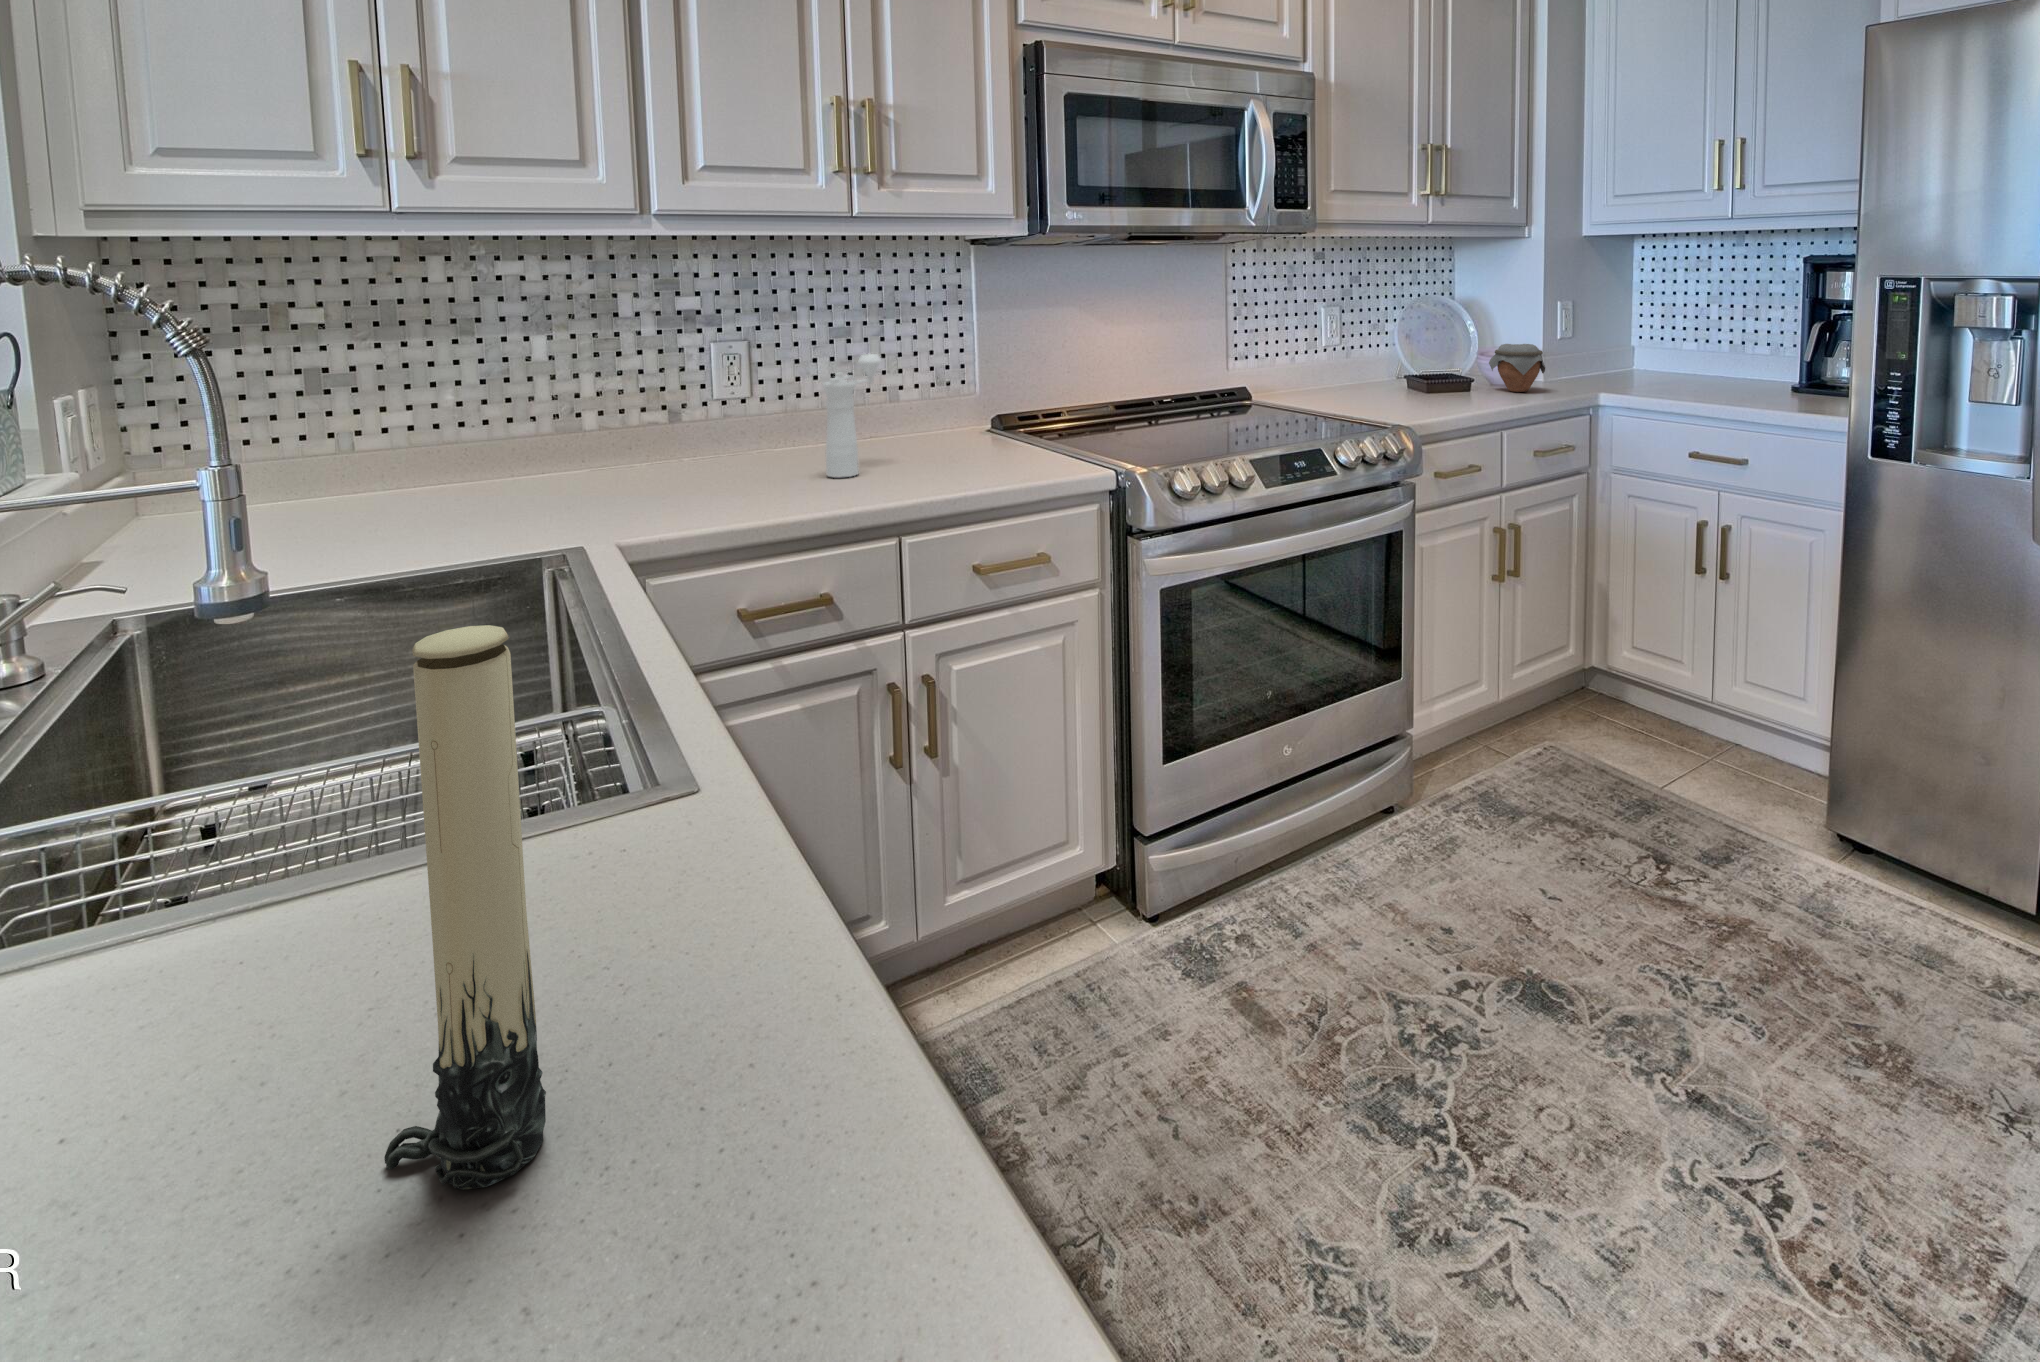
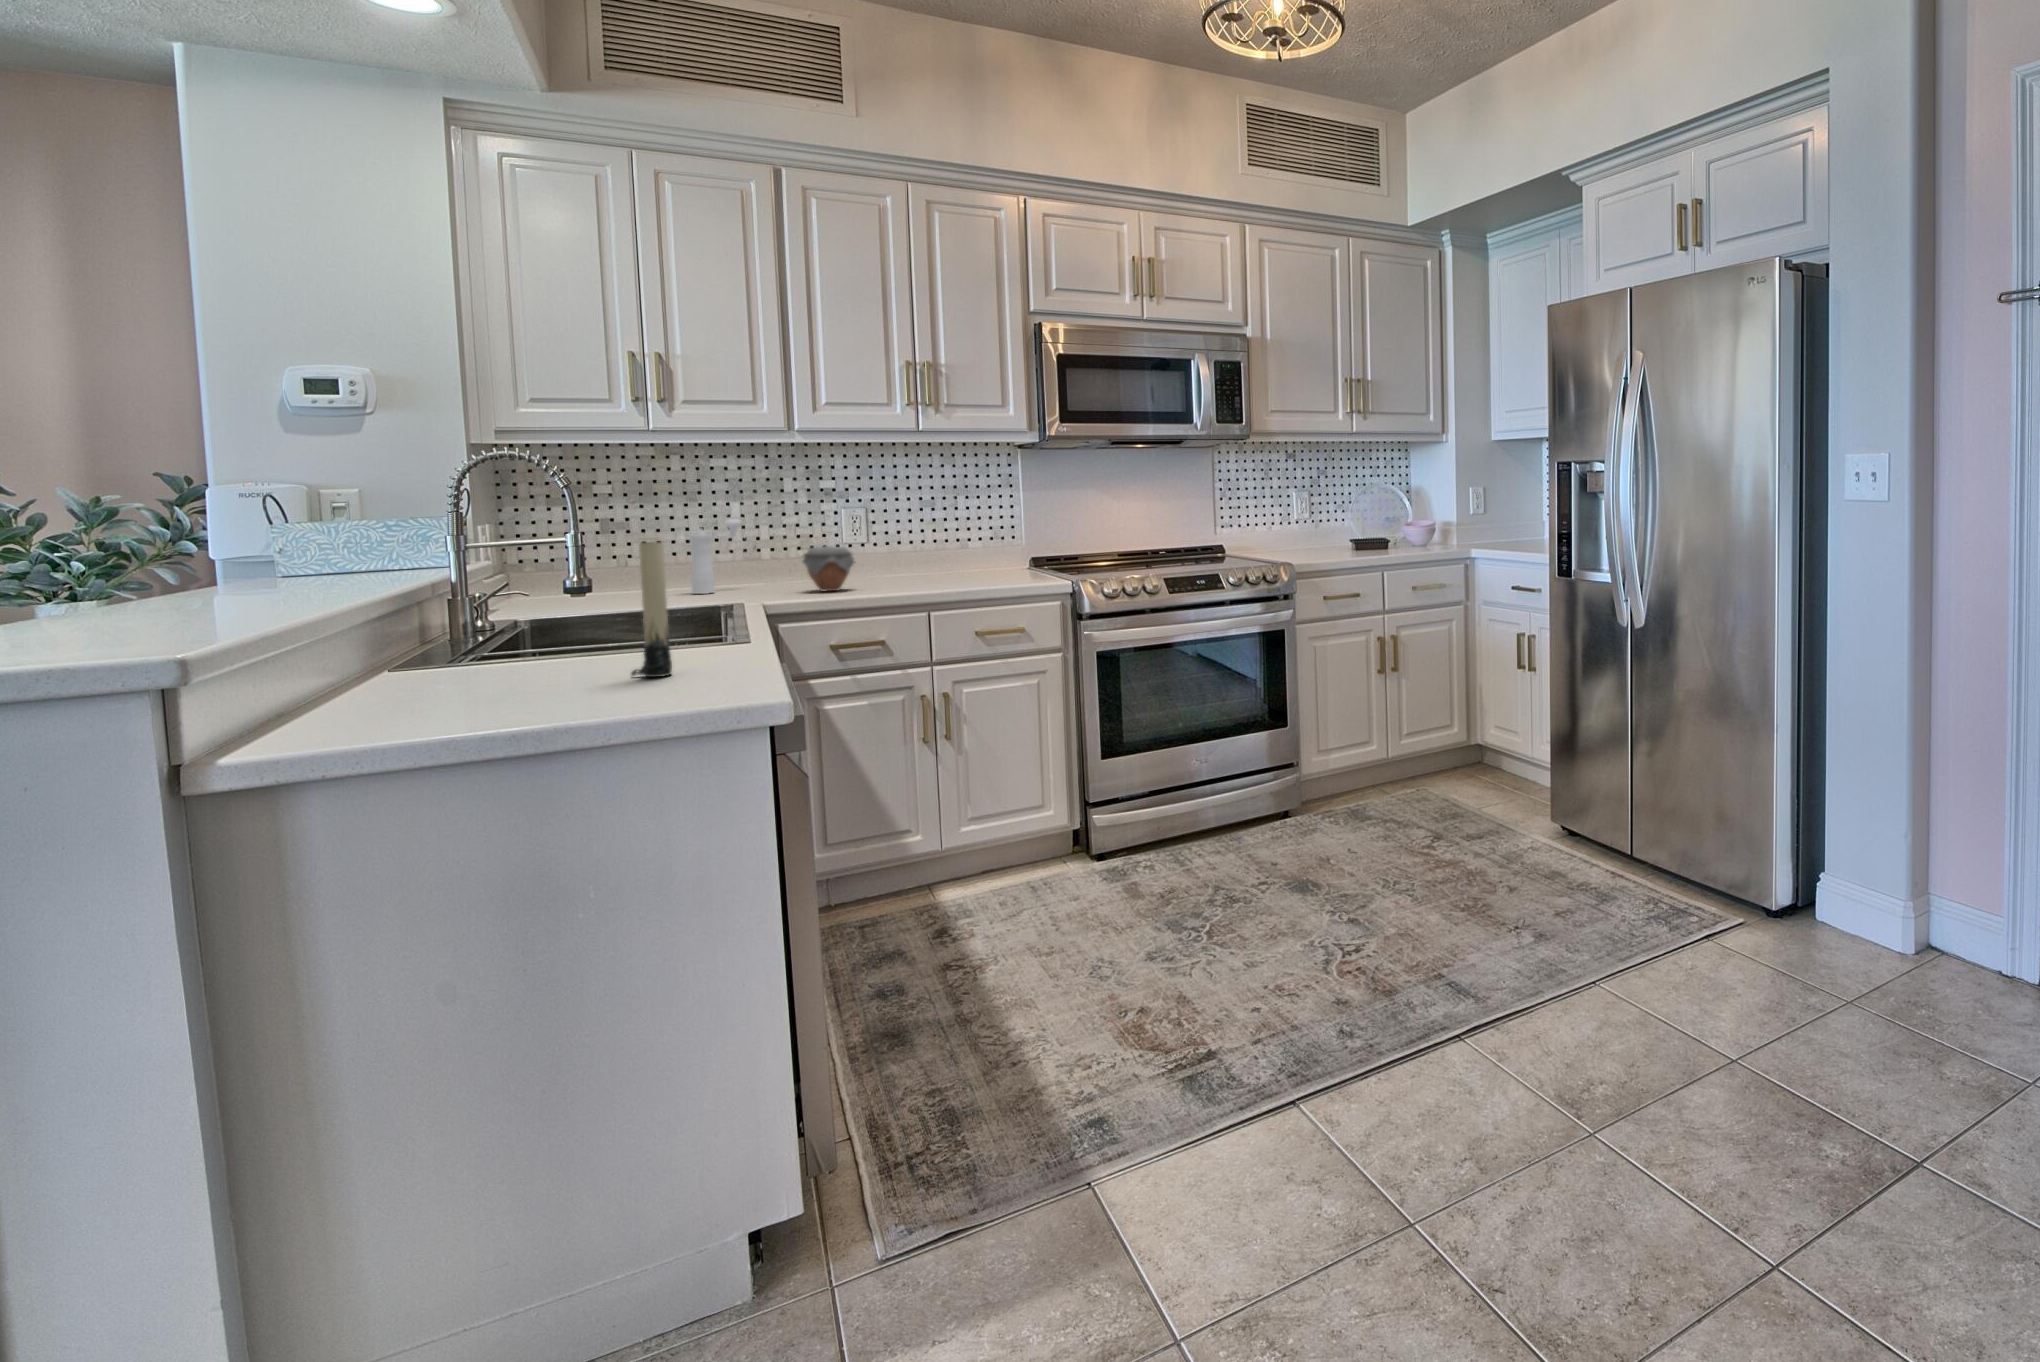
jar: present [1489,344,1545,392] -> present [803,546,854,592]
pepper mill: present [823,354,881,478] -> present [689,518,741,594]

